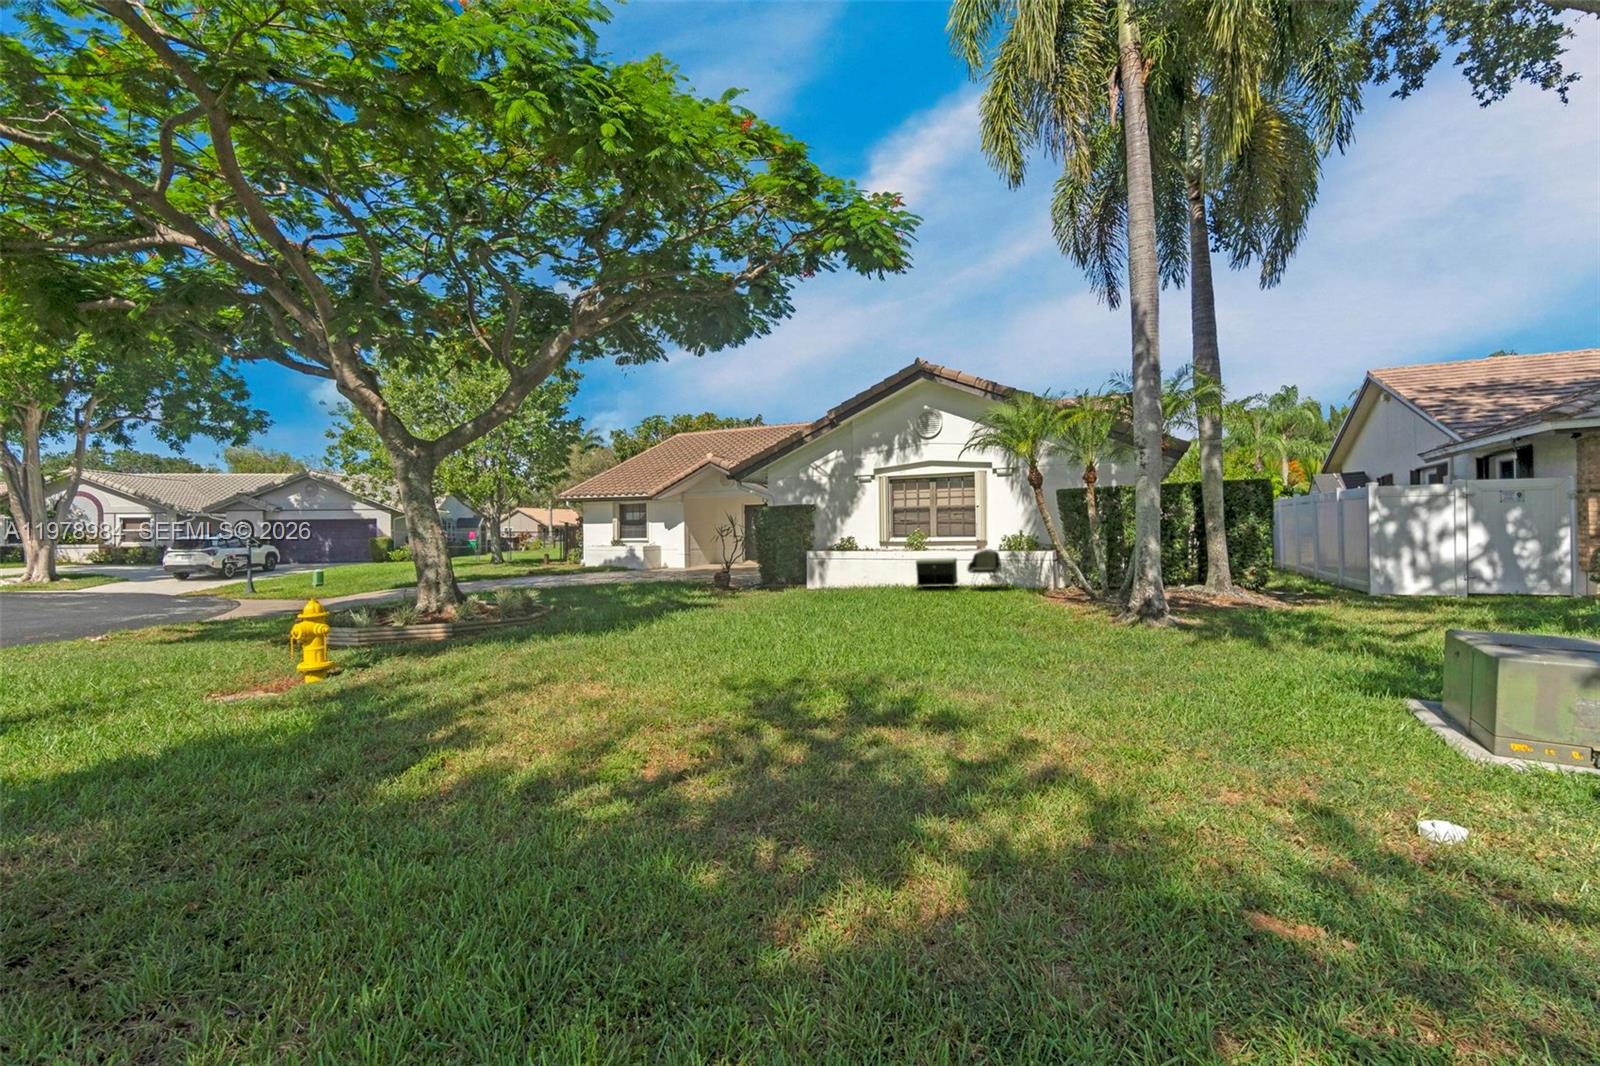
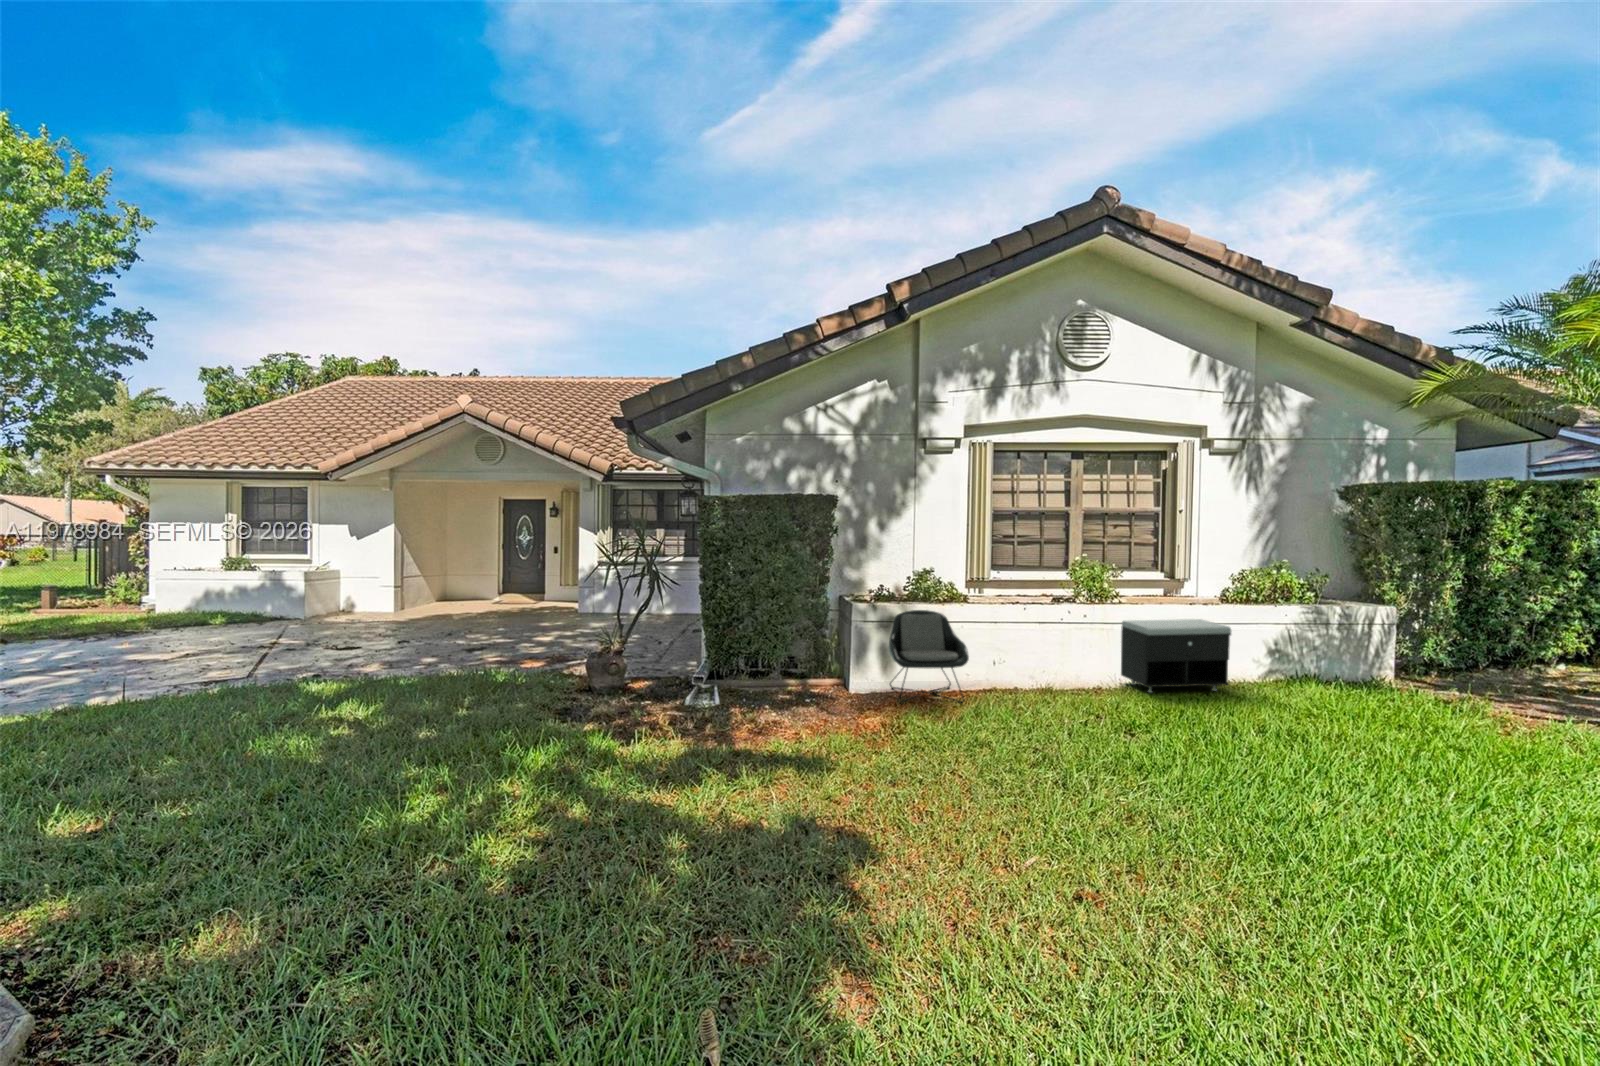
lounge chair: present [967,550,1002,589] -> present [888,610,969,704]

